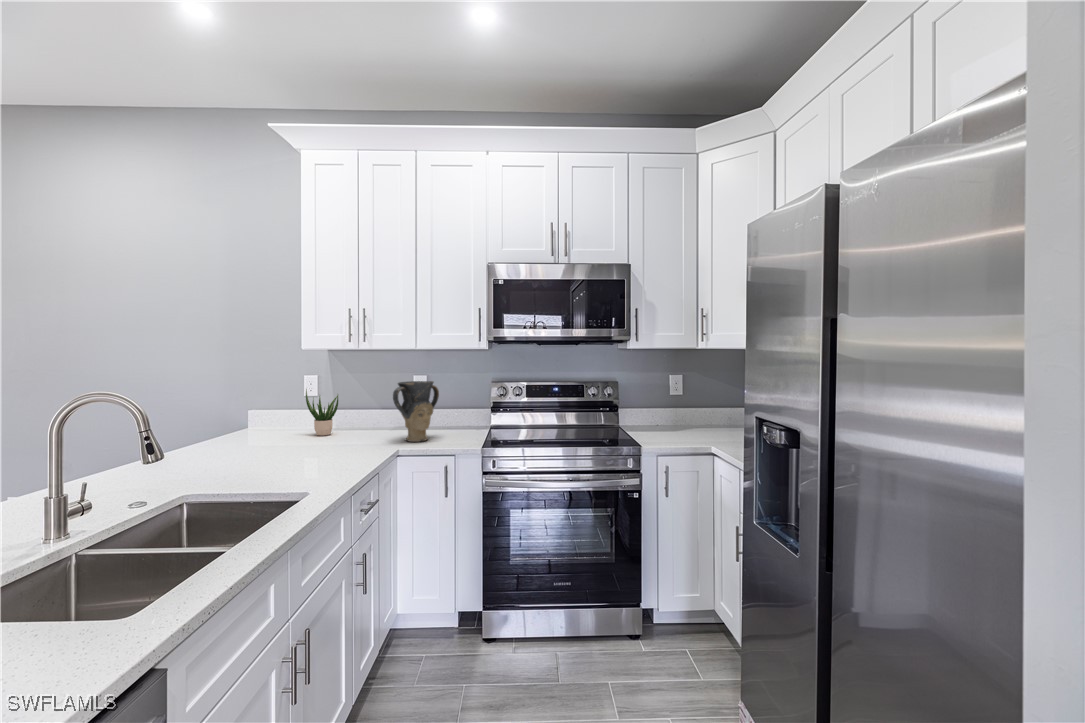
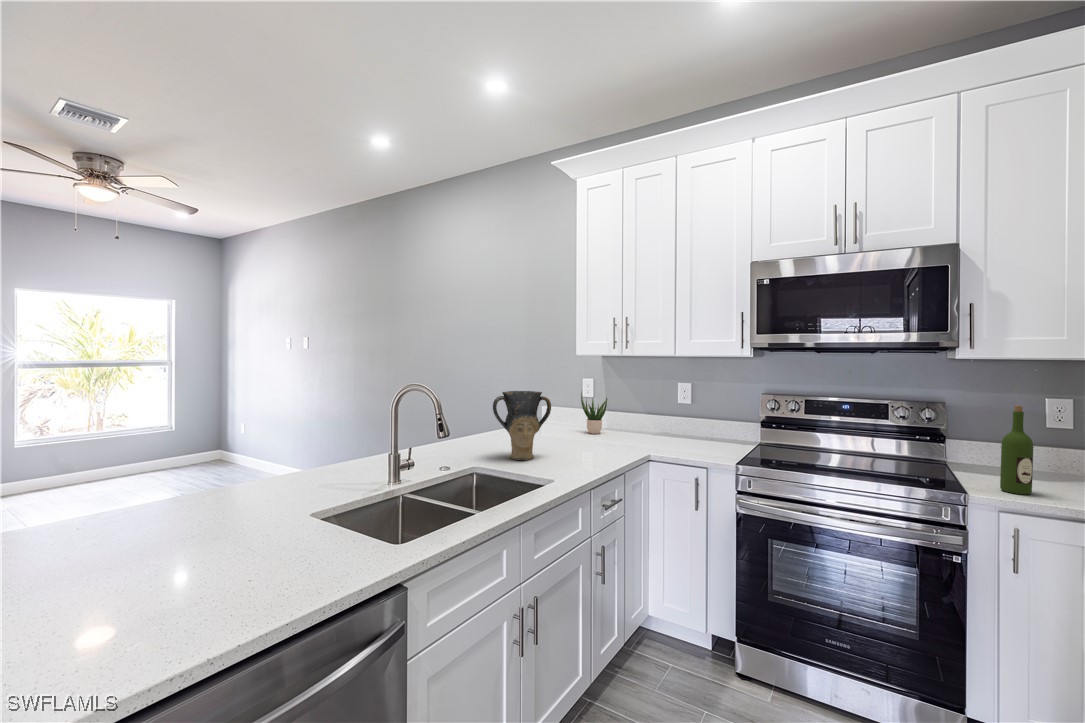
vase: present [393,381,439,442] -> present [493,391,551,460]
wine bottle: none [656,383,673,445] -> present [1000,406,1033,495]

